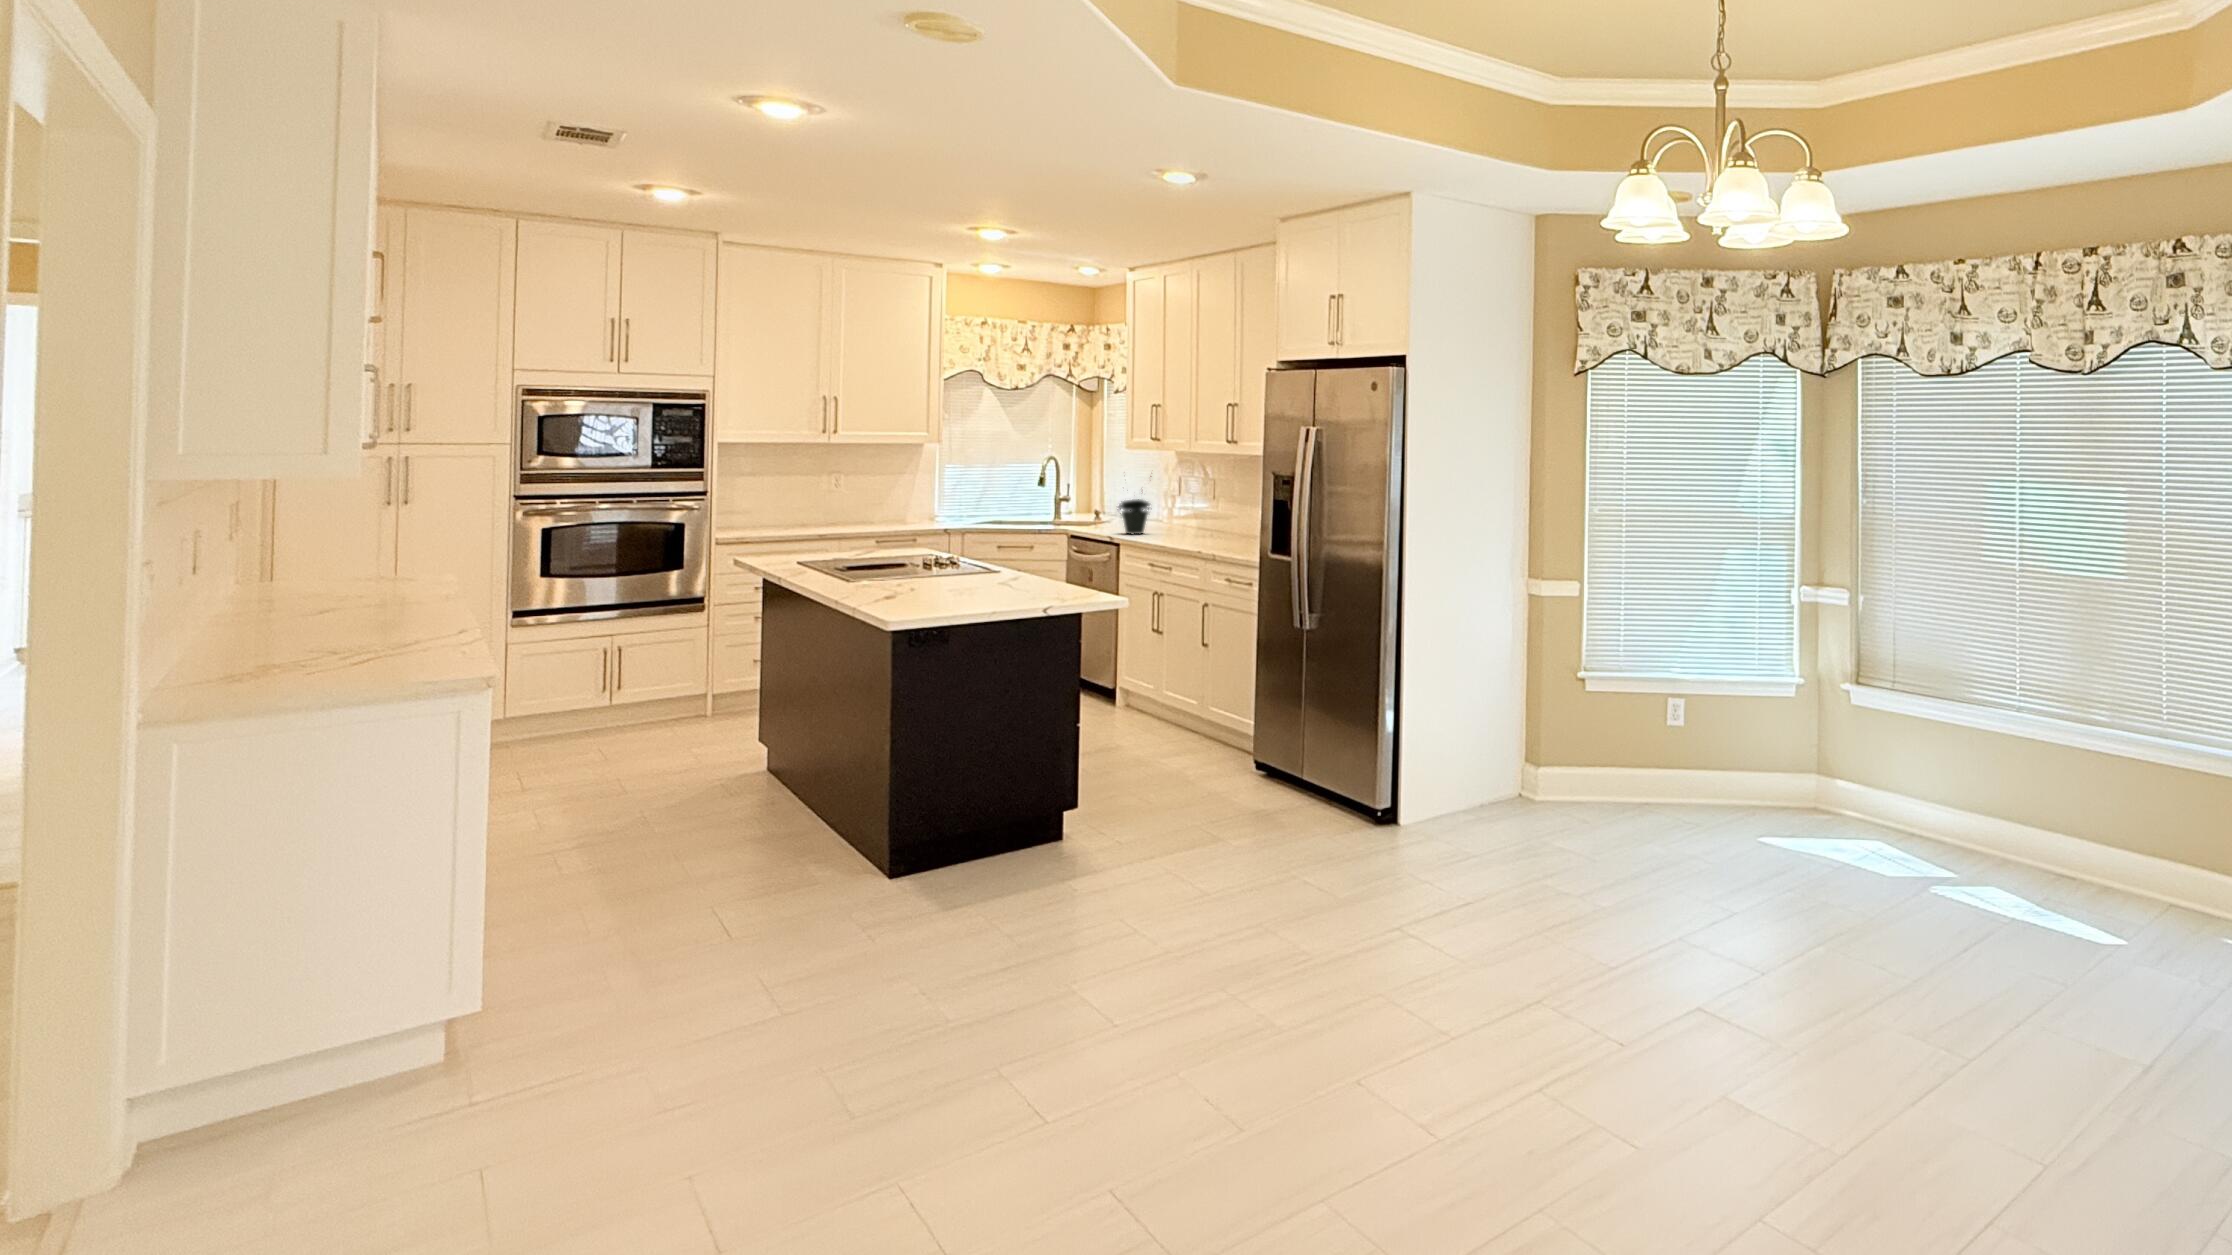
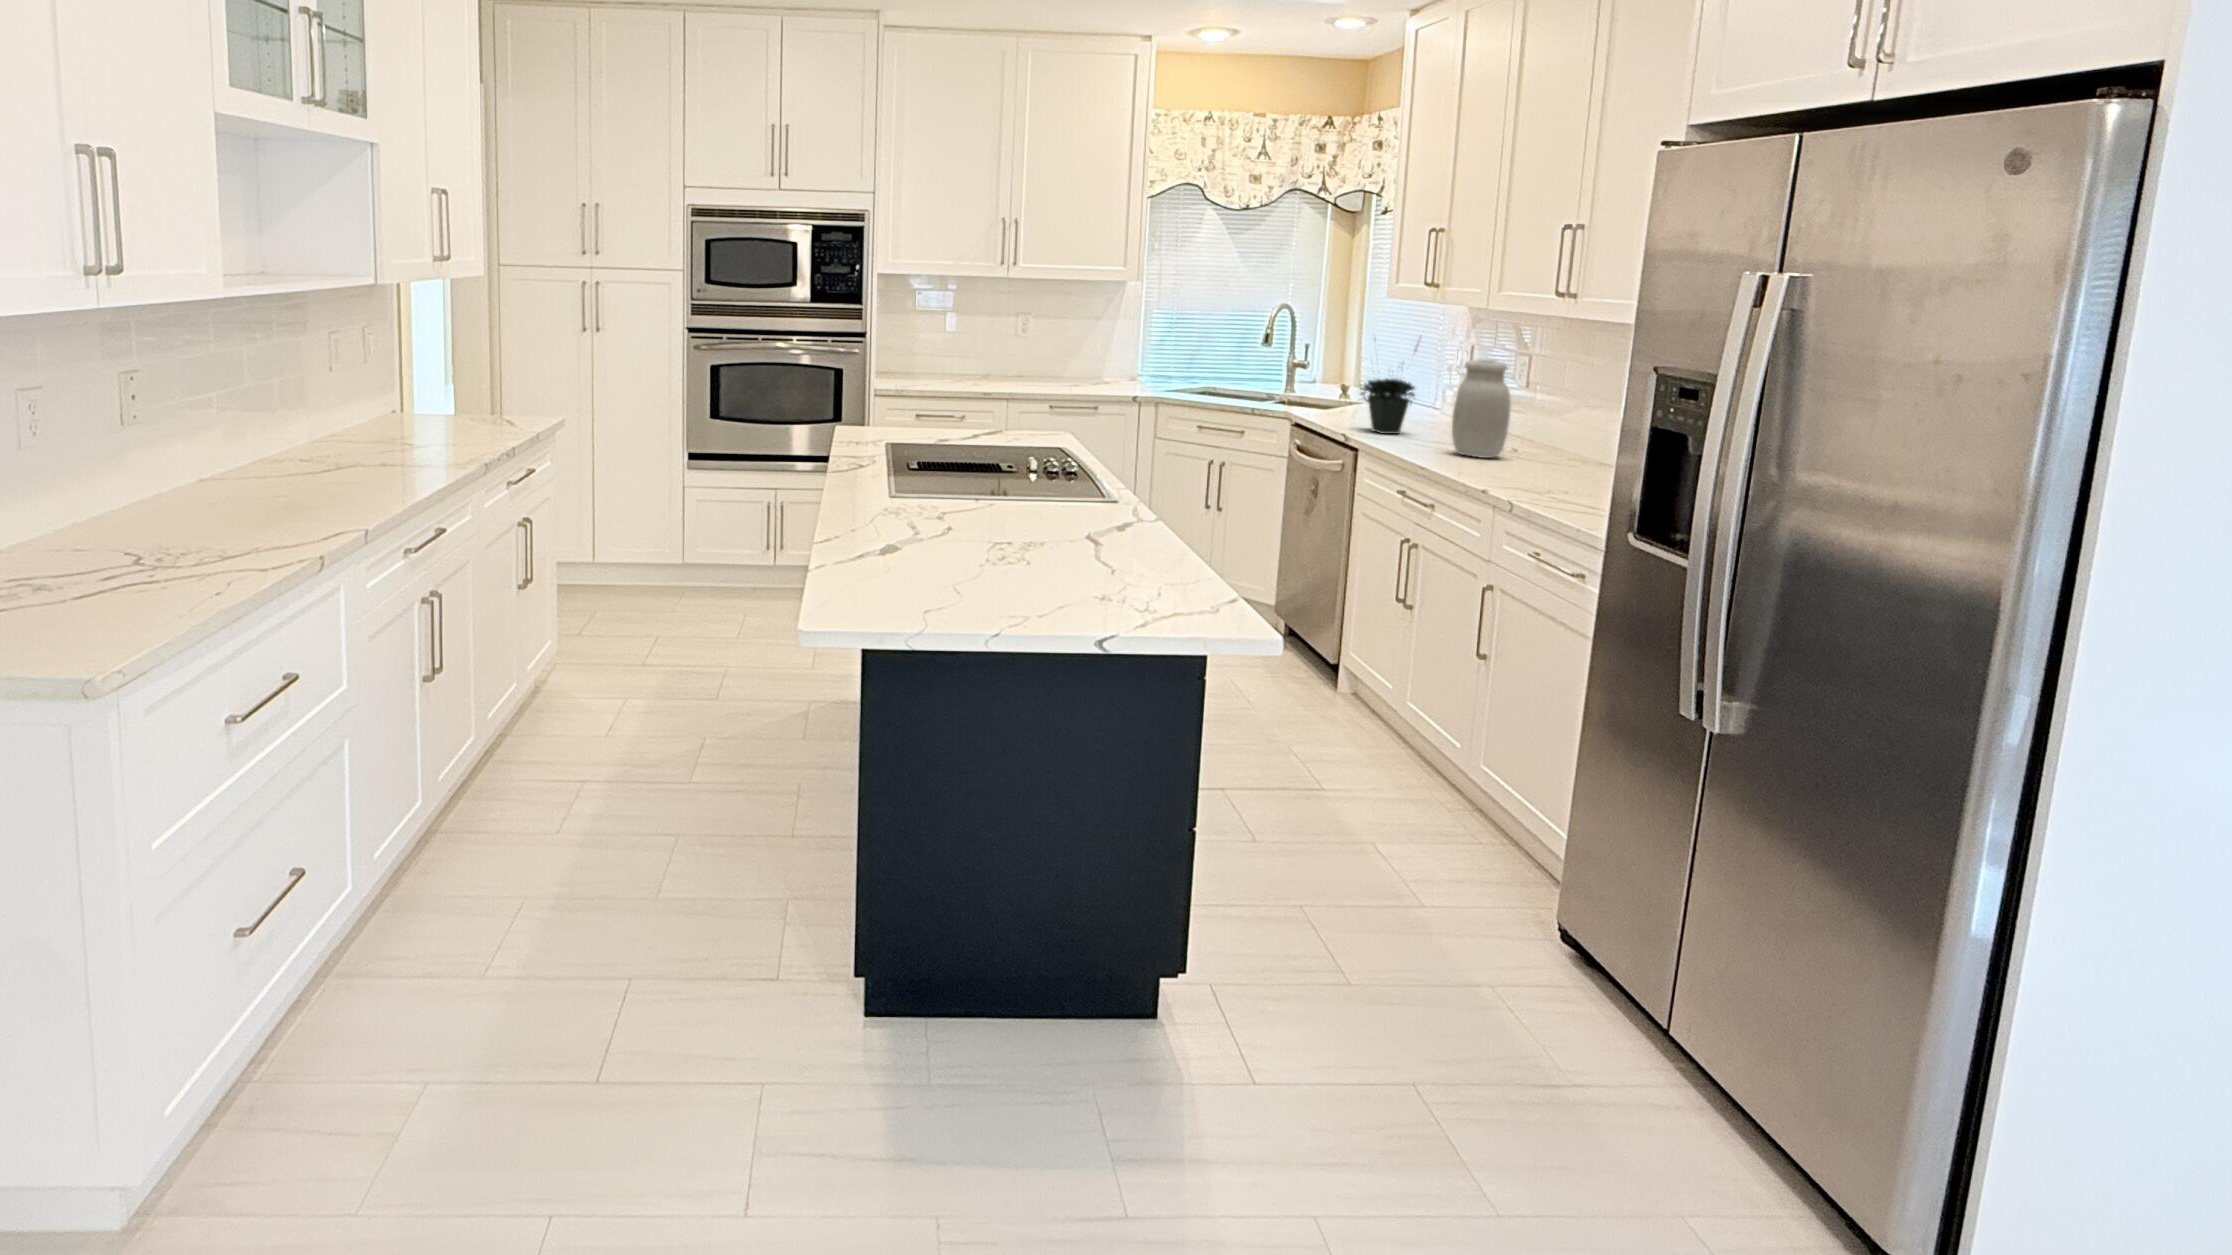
jar: none [1176,482,1208,539] -> present [1452,359,1511,458]

